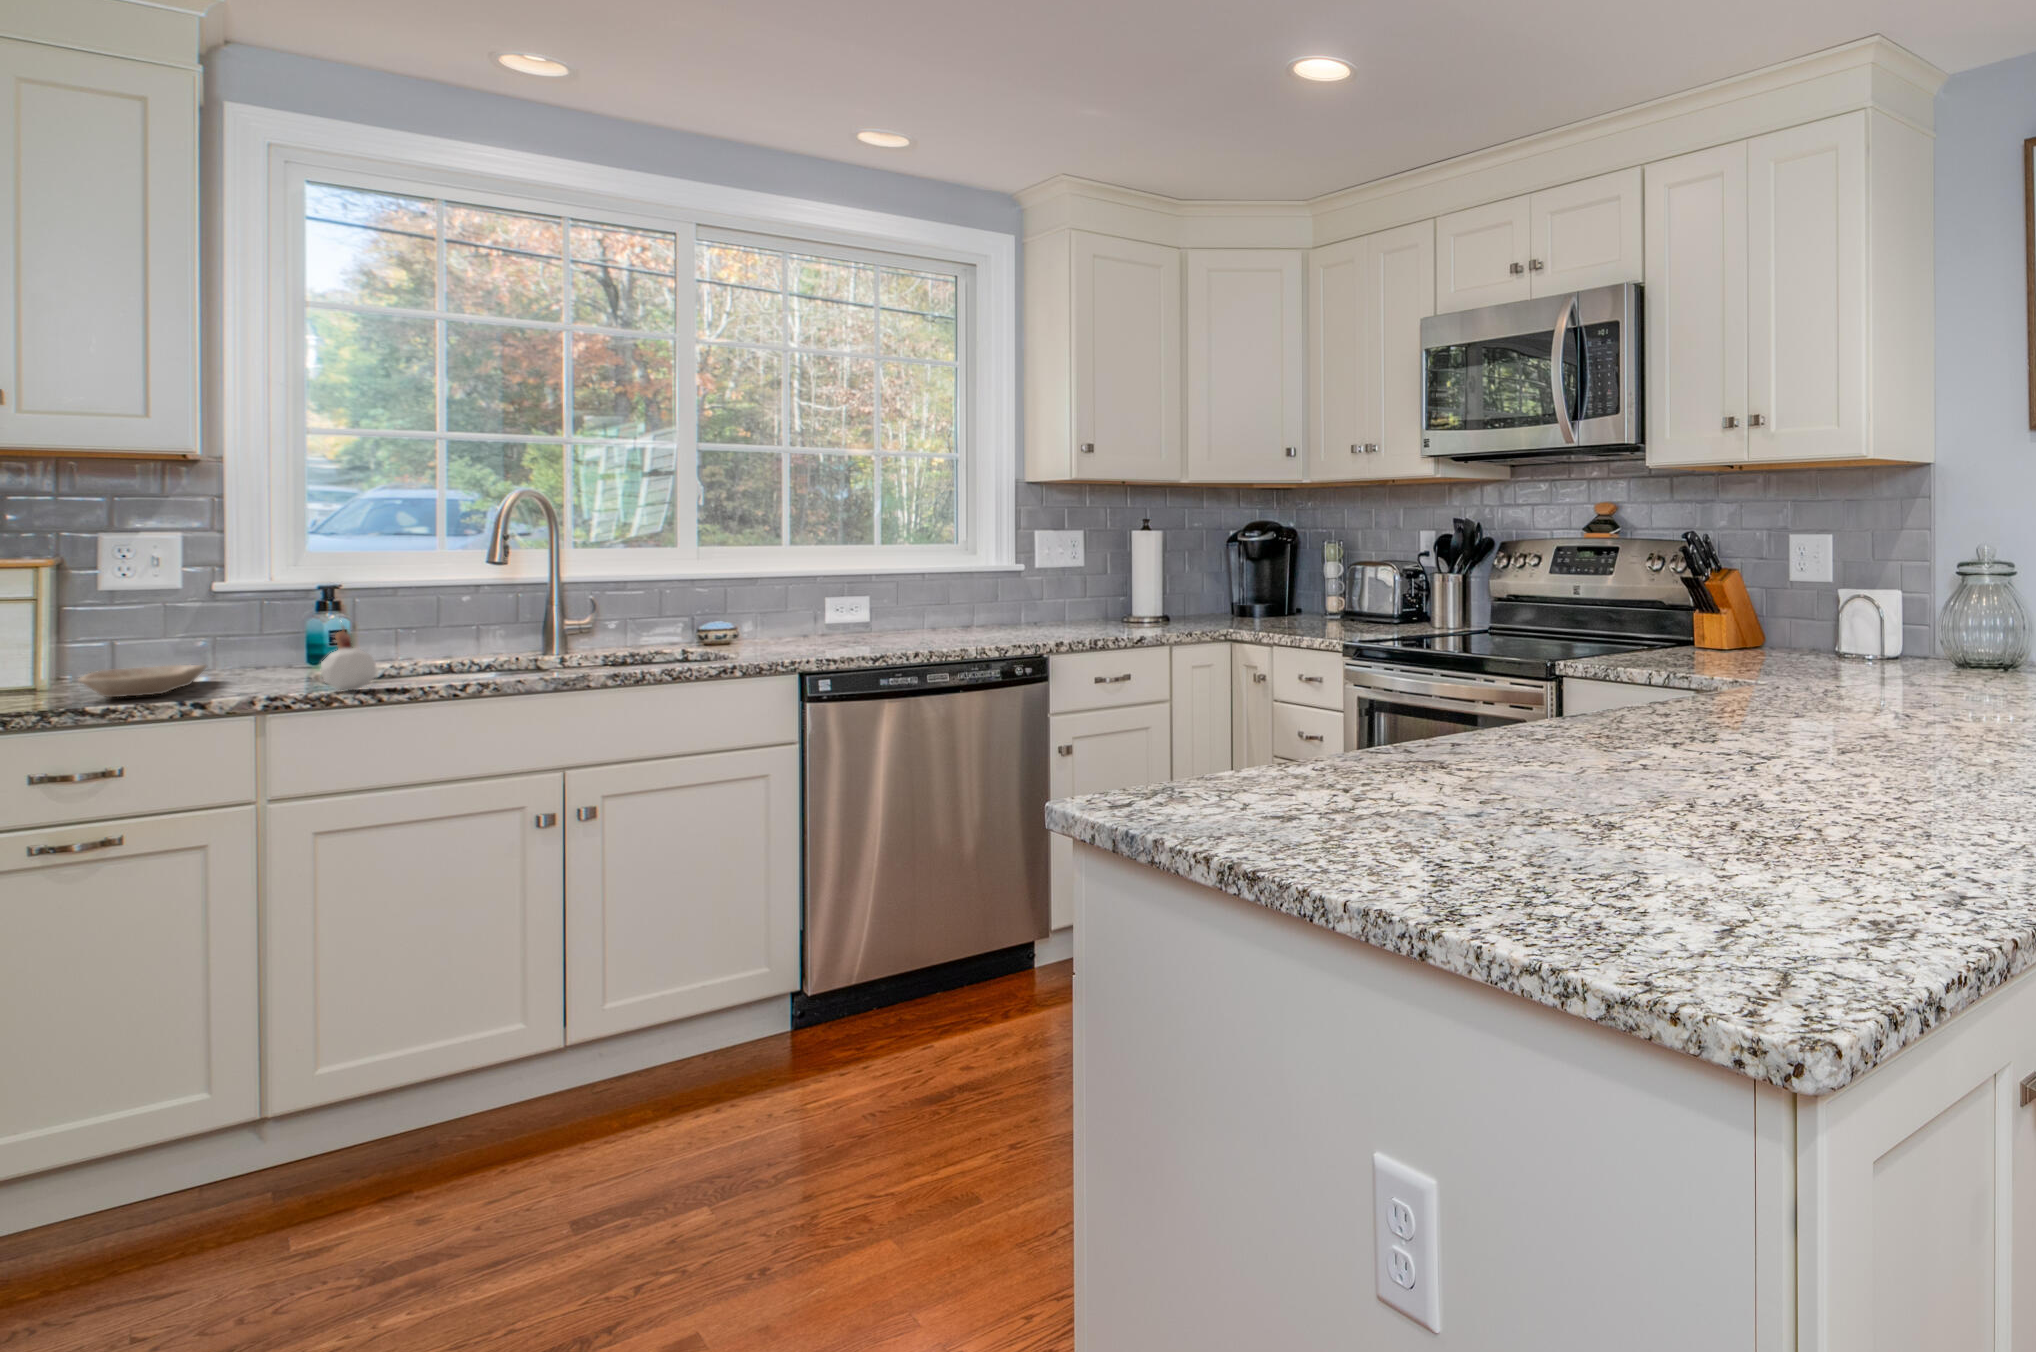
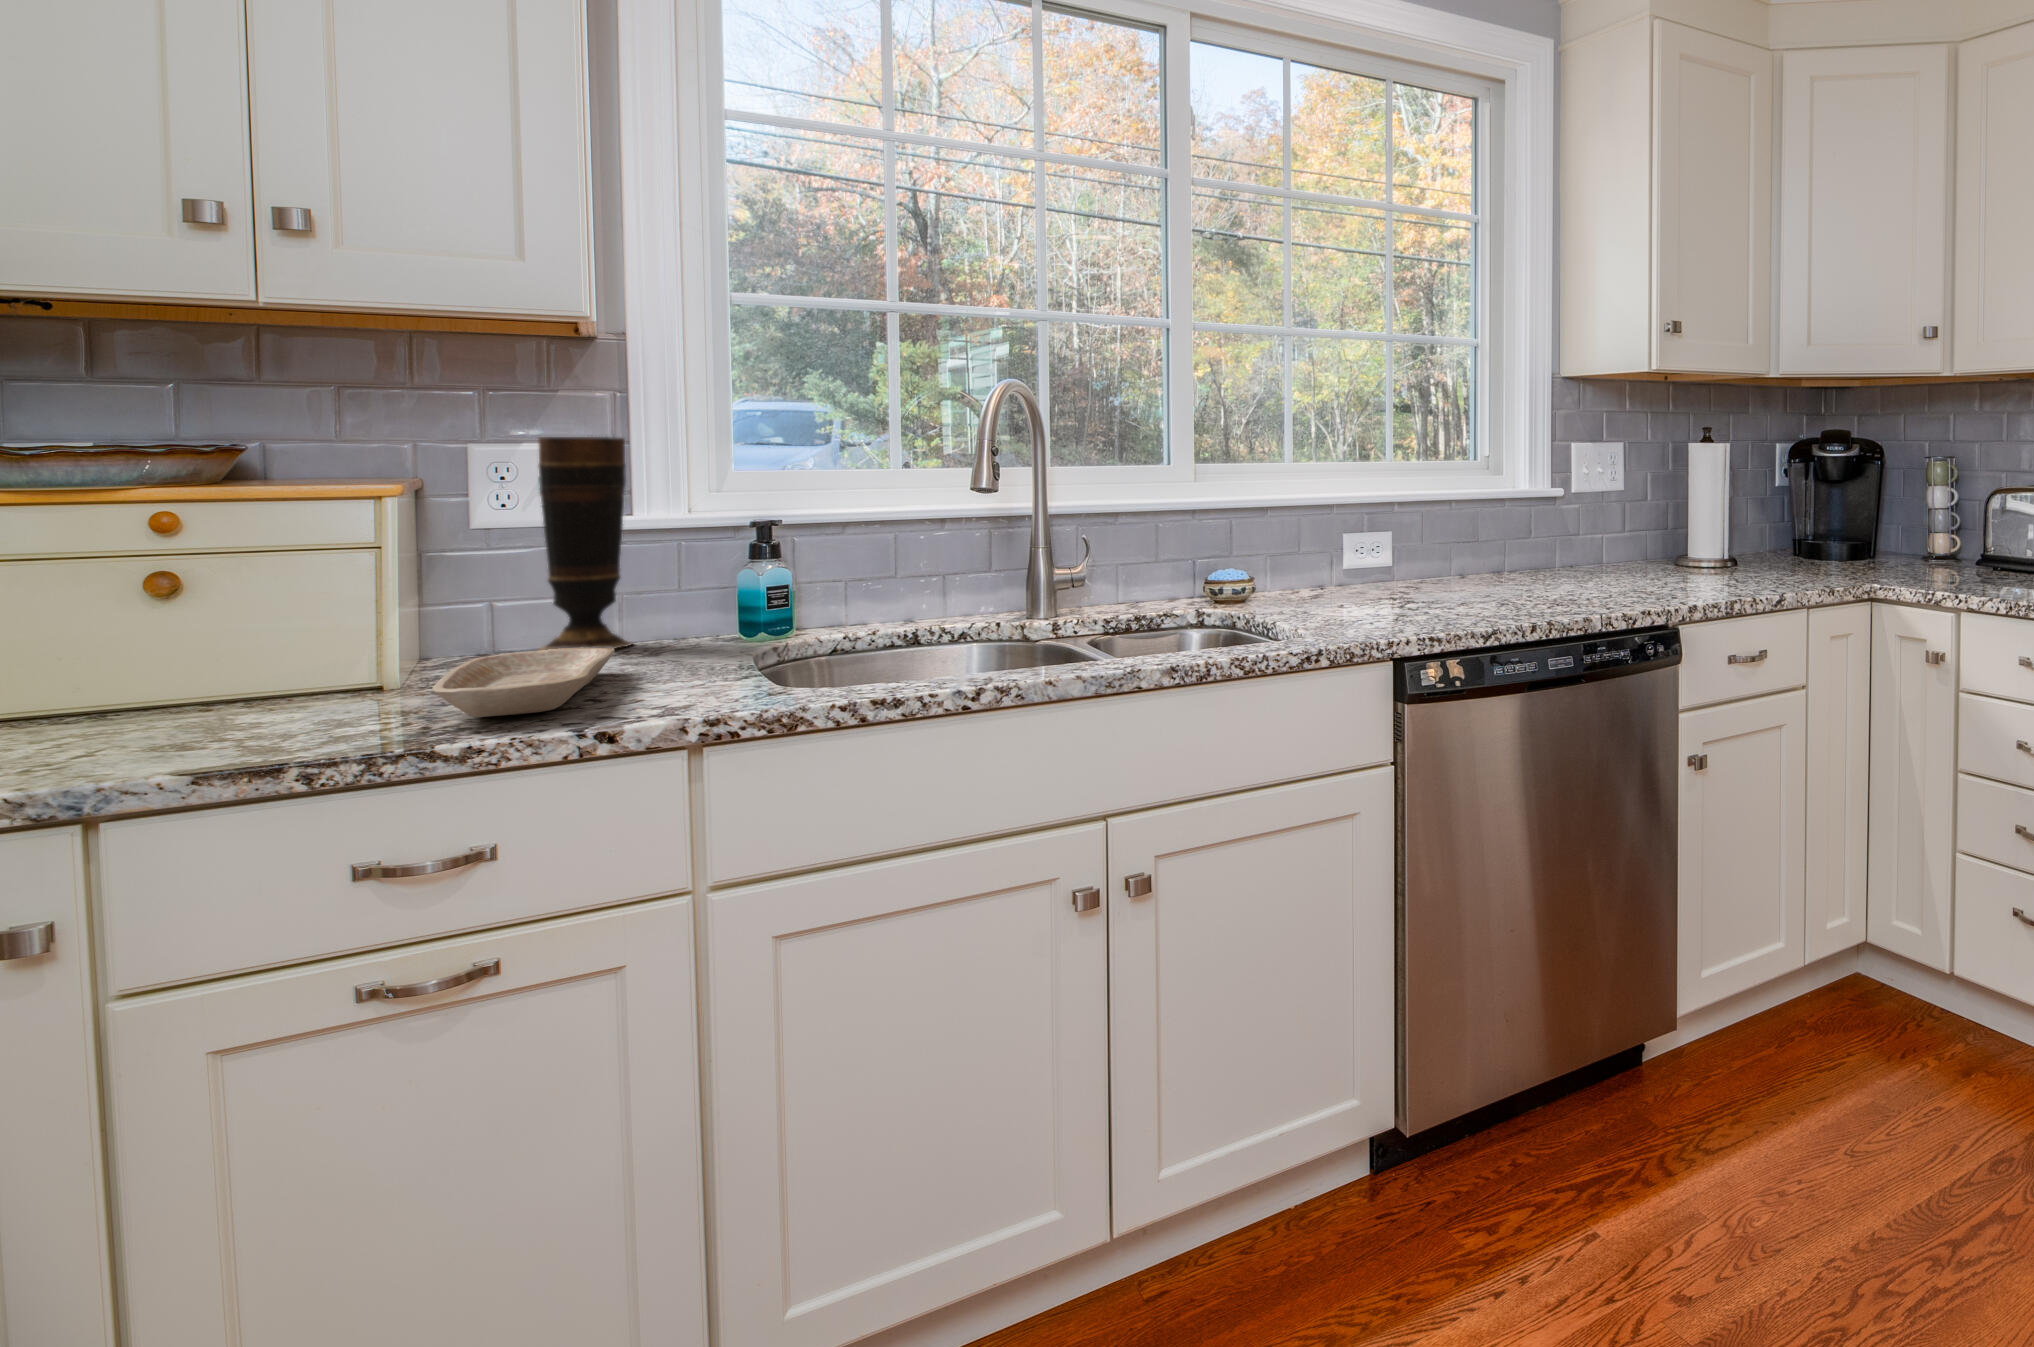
vase: none [147,529,226,673] -> present [538,437,632,650]
candle: present [321,627,377,690] -> none [784,583,862,705]

